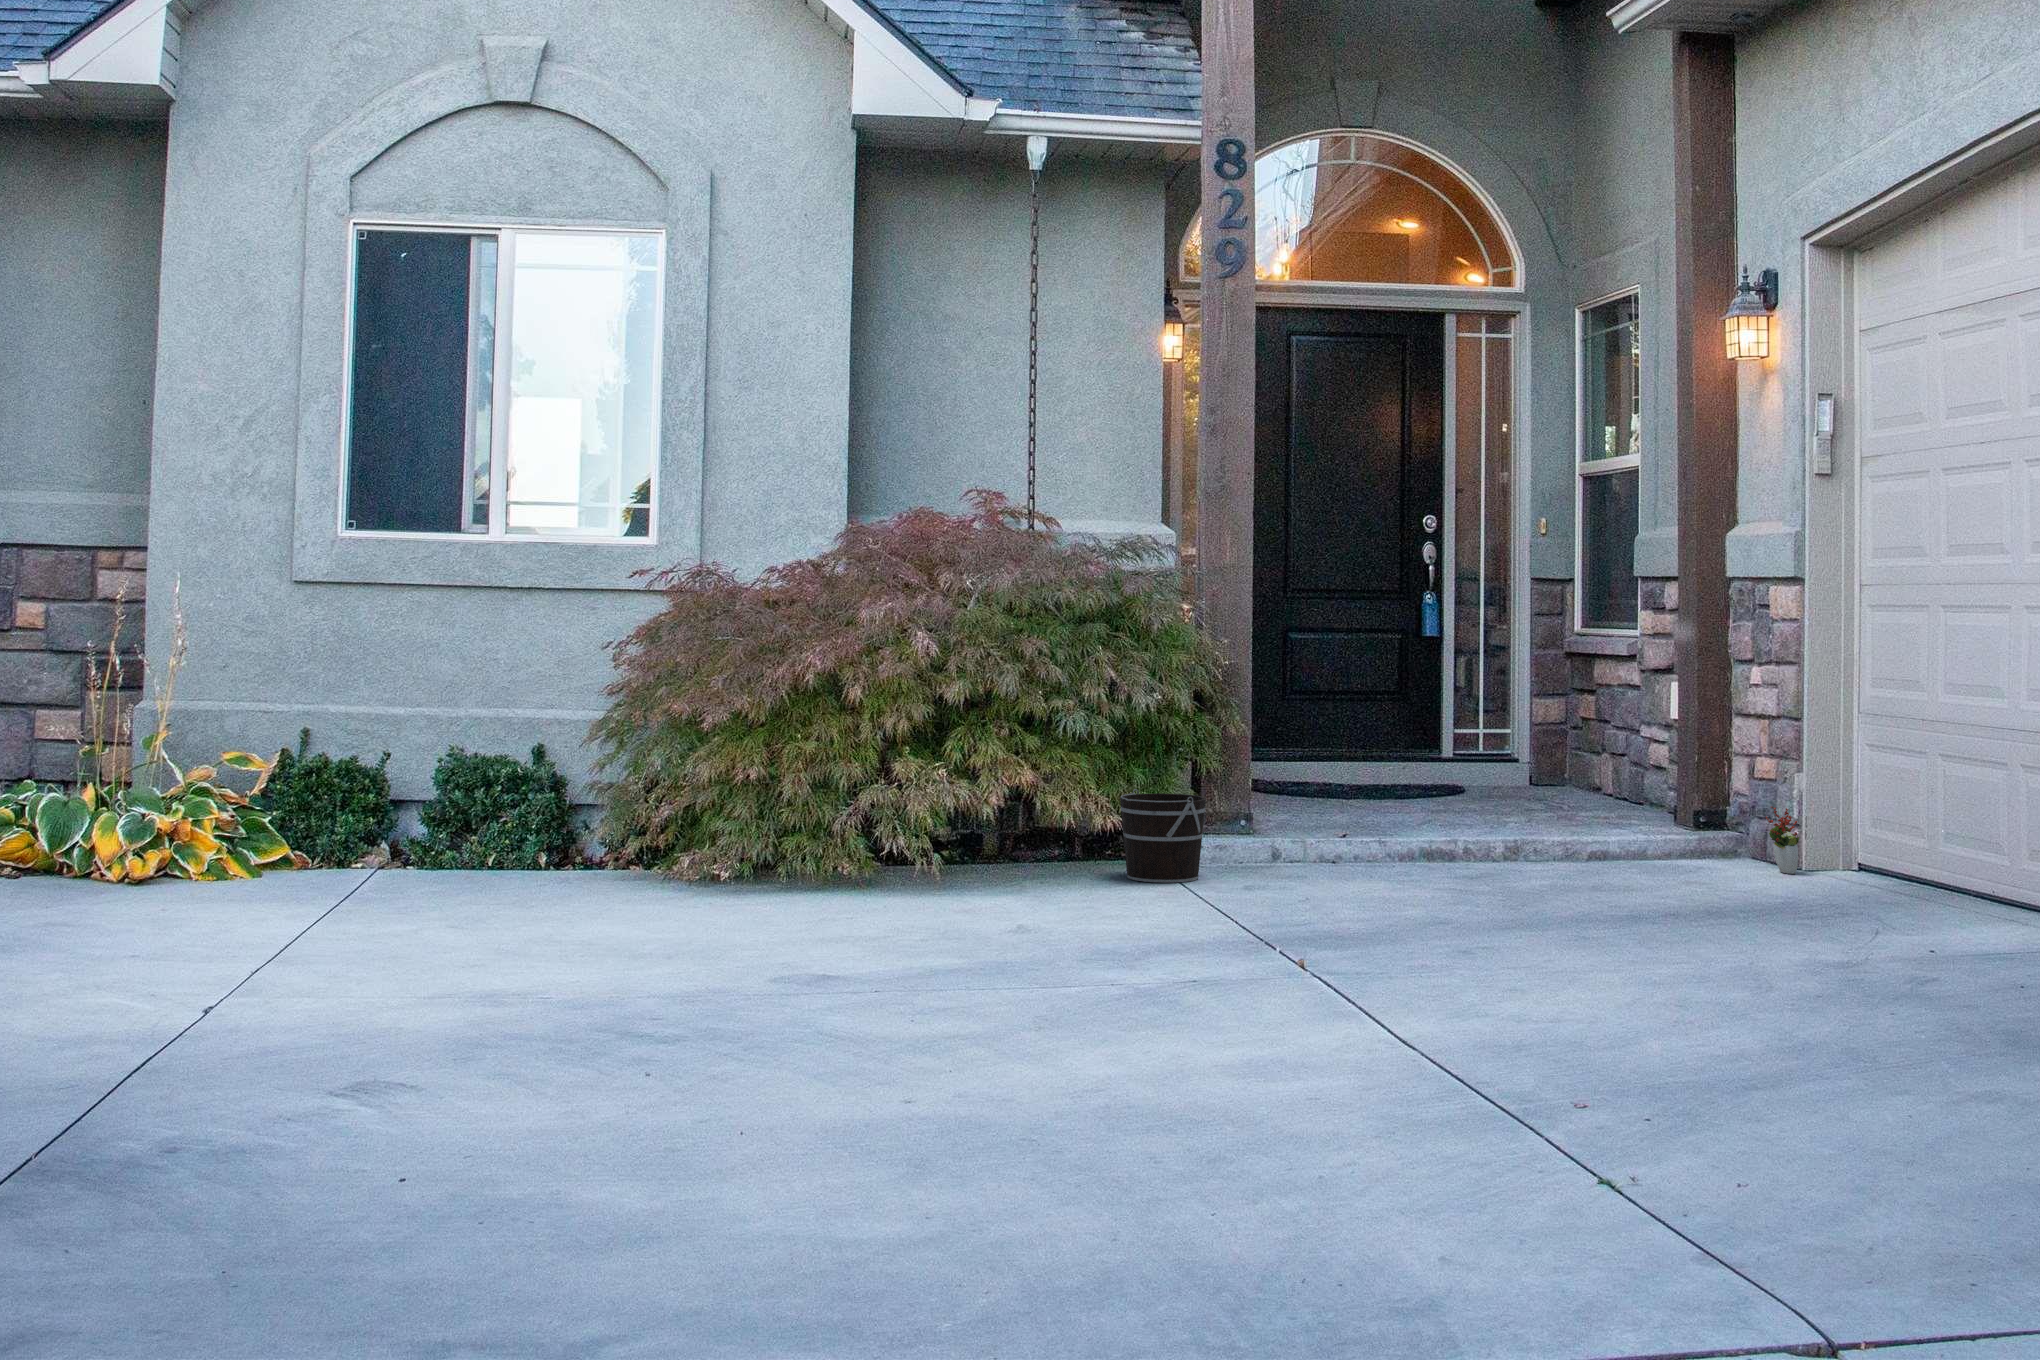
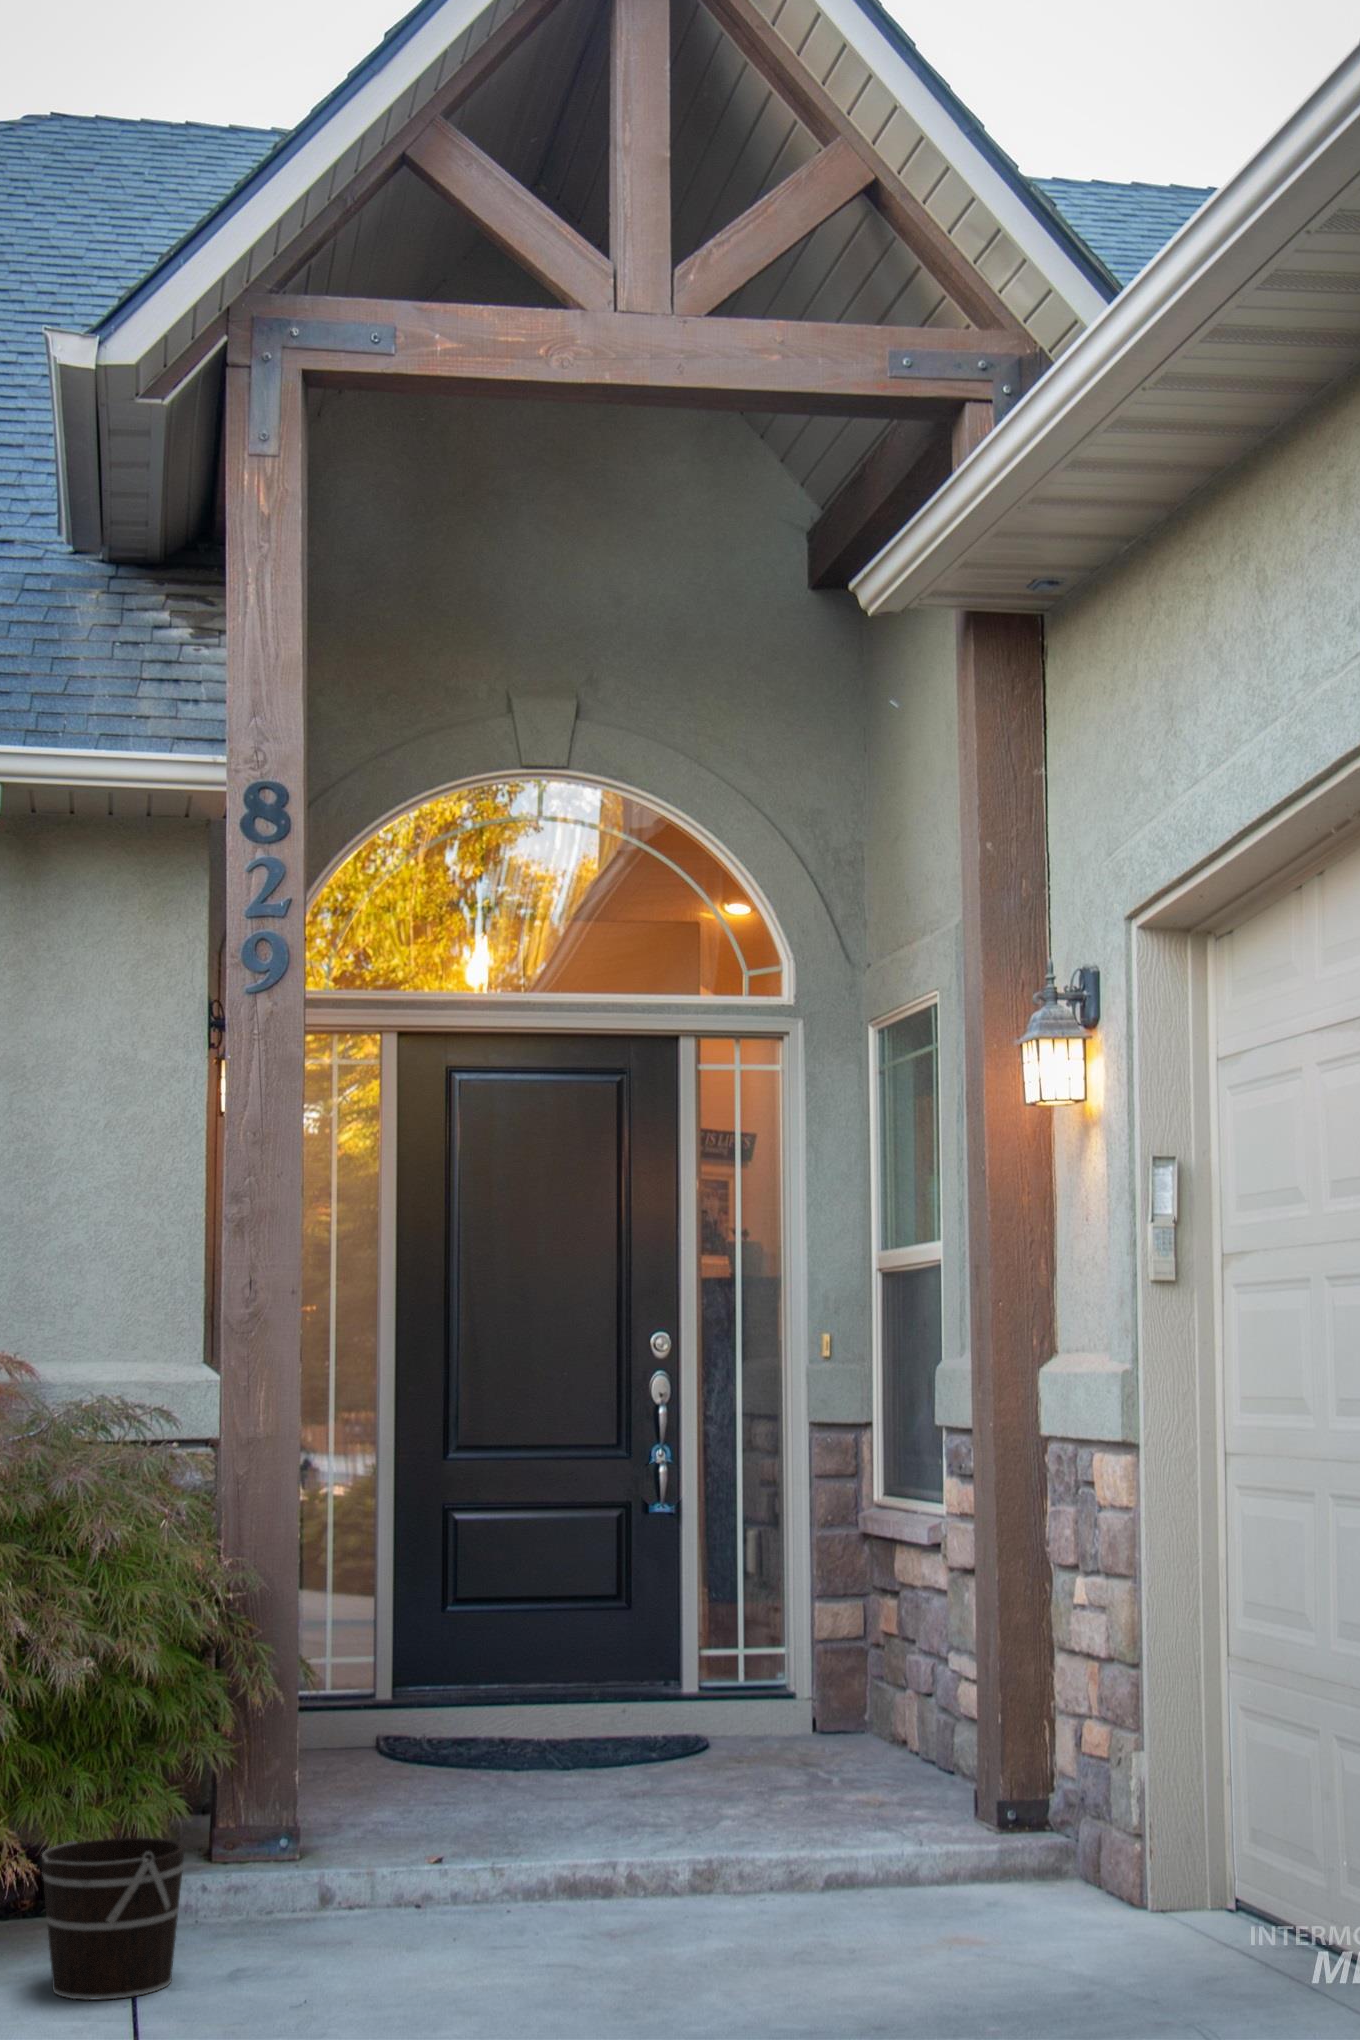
decorative plant: present [1766,807,1799,874] -> none [1086,1812,1138,1920]

